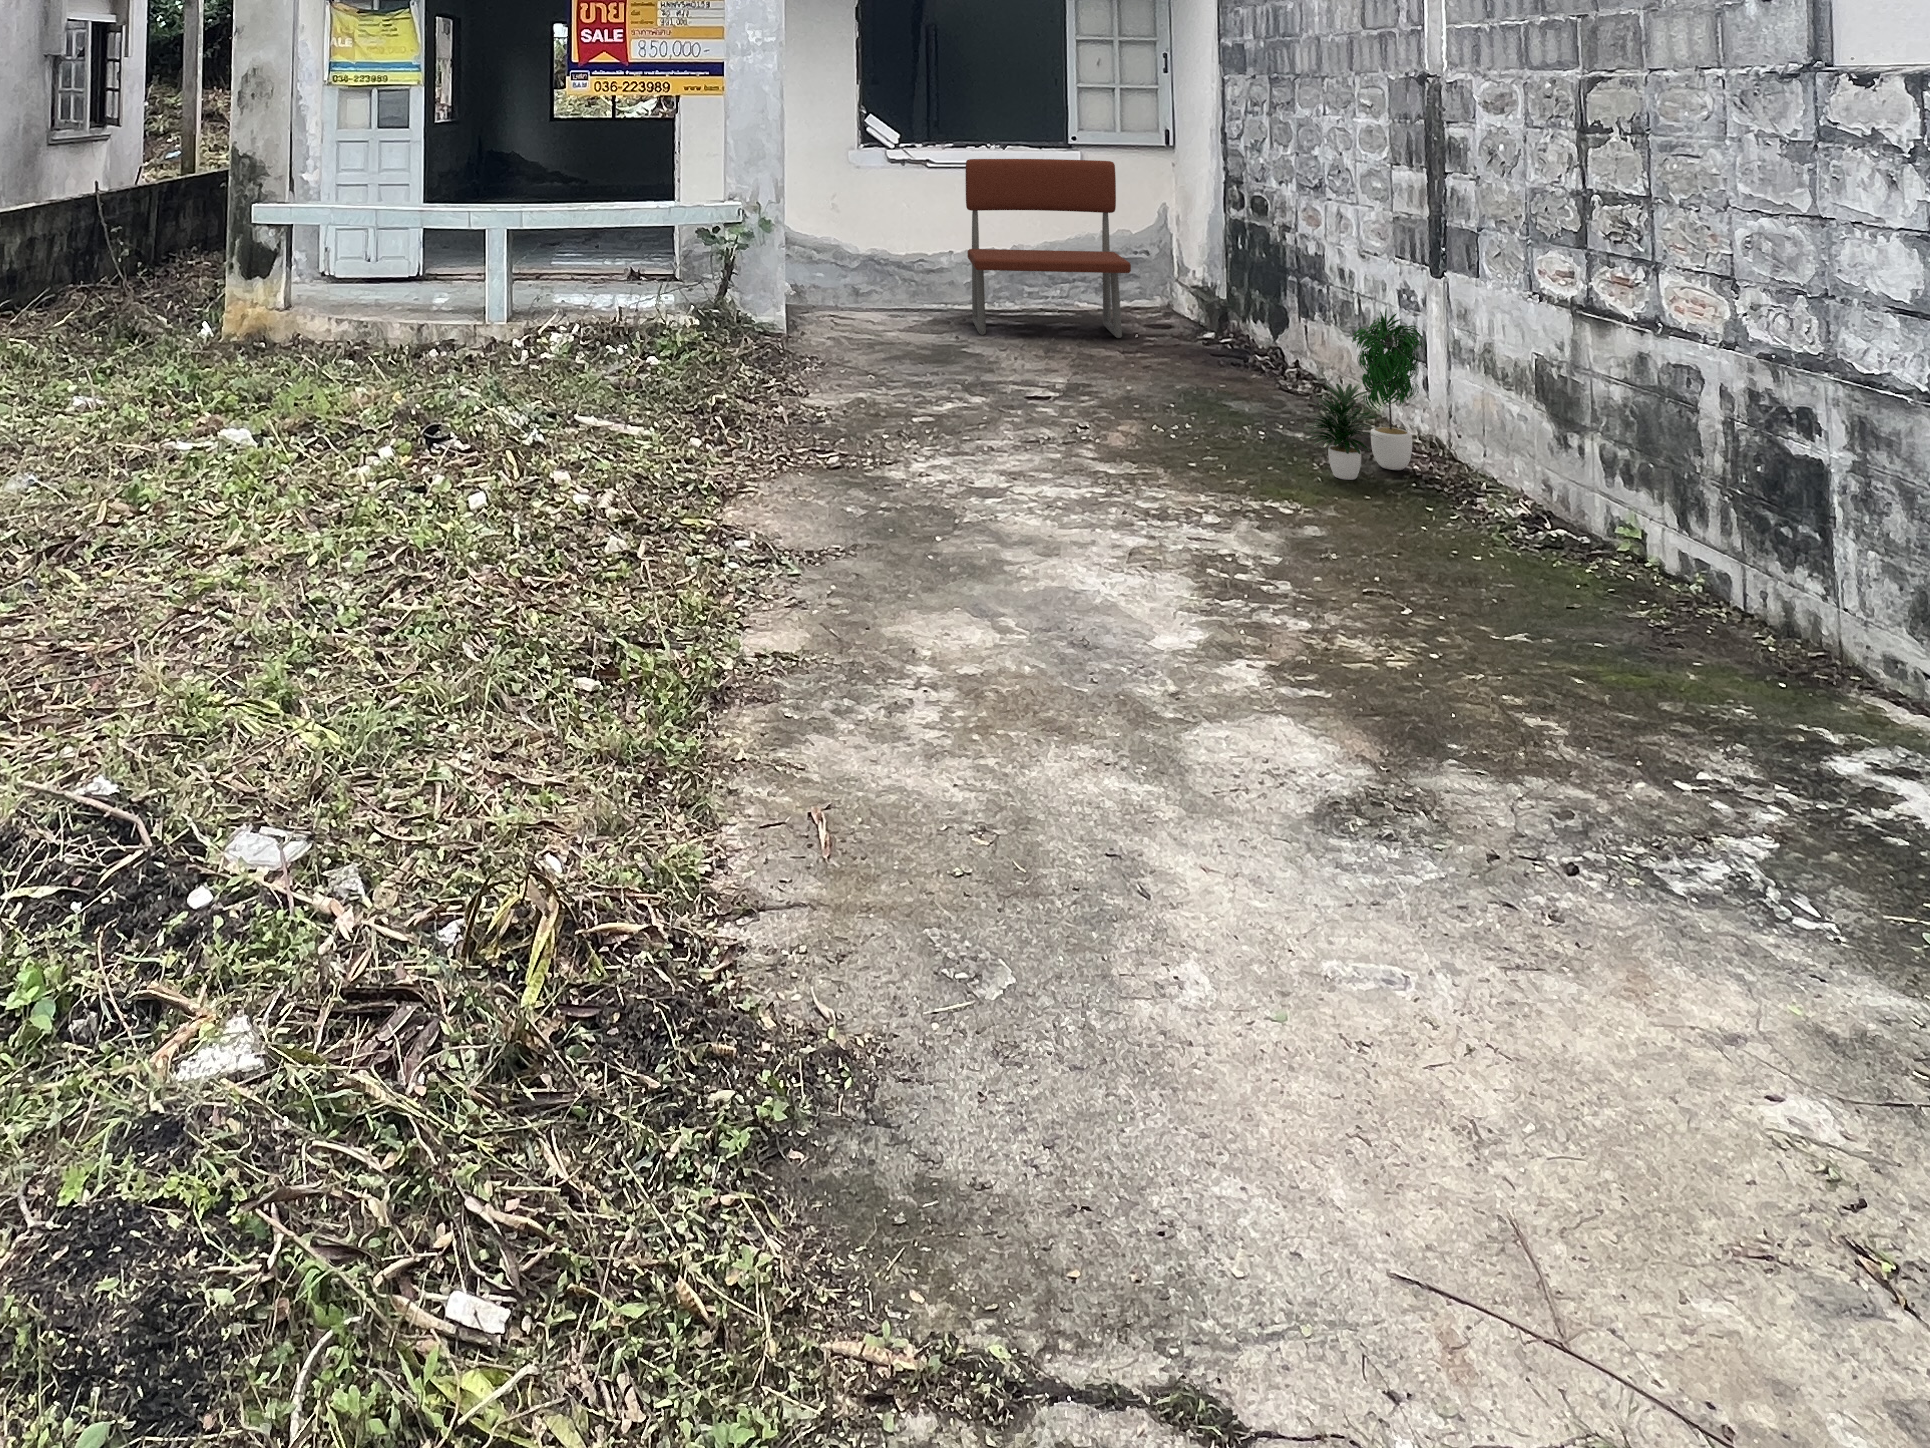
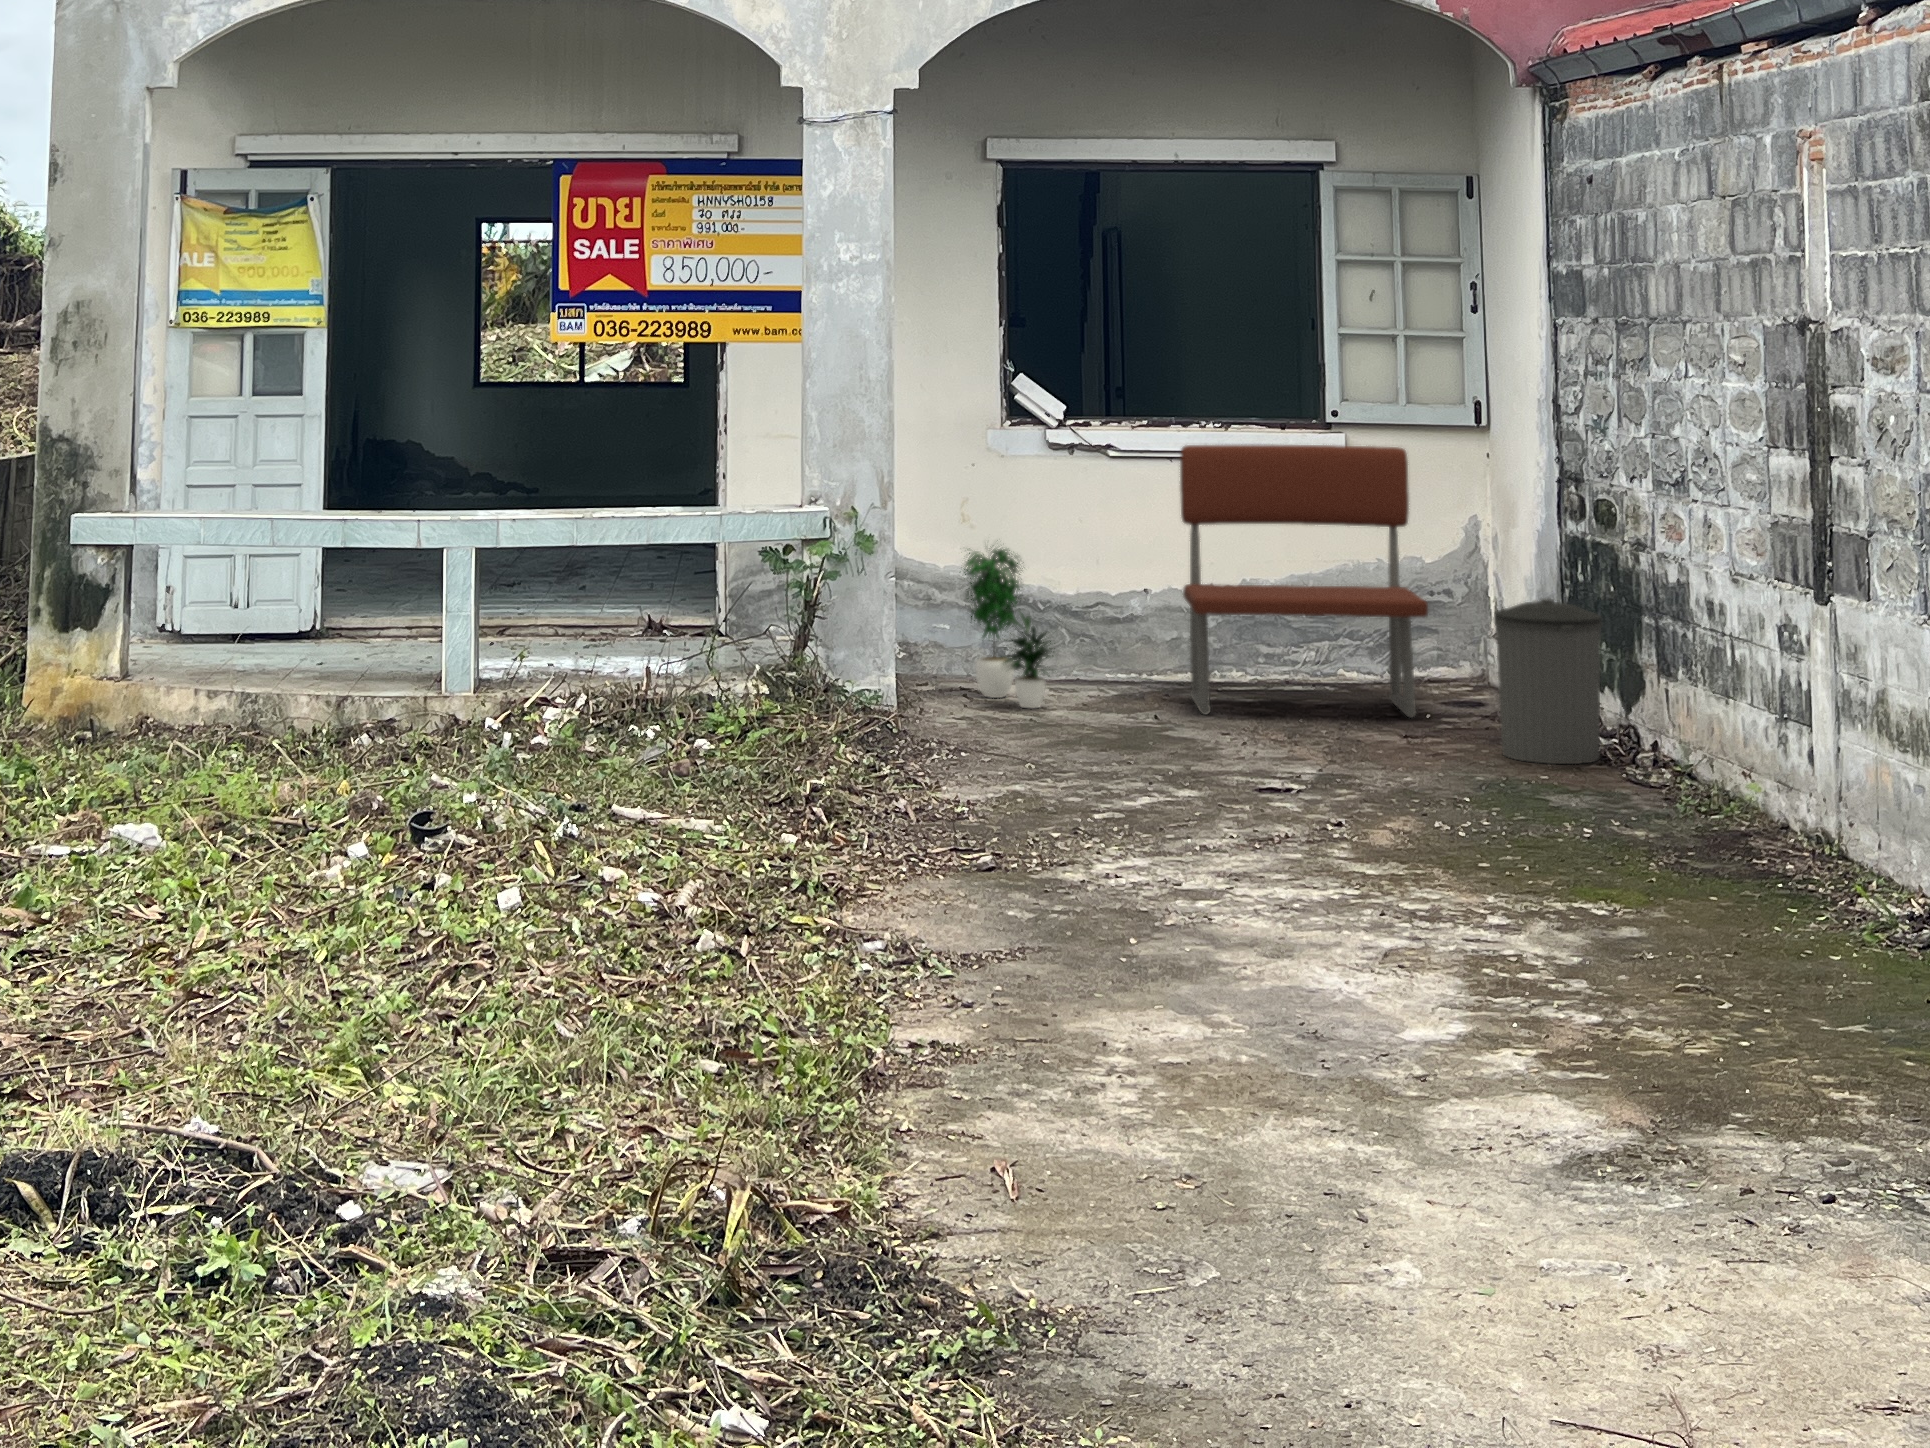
trash can: none [1178,264,1254,376] -> present [1493,598,1602,764]
potted plant: present [1304,309,1424,480] -> present [964,549,1055,708]

